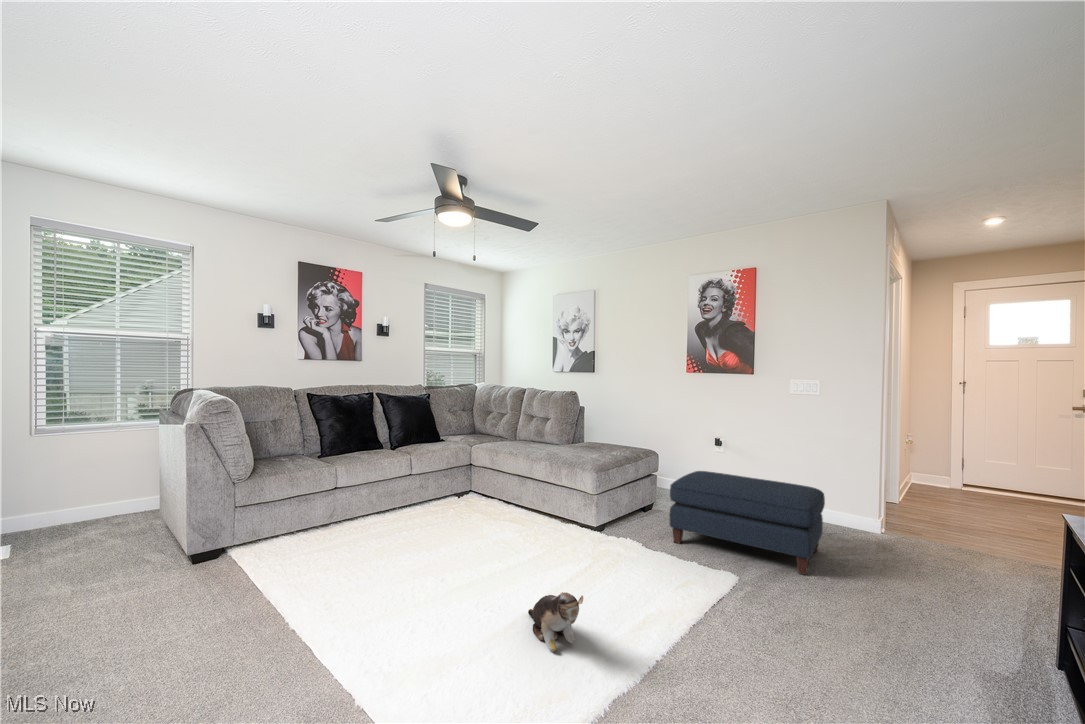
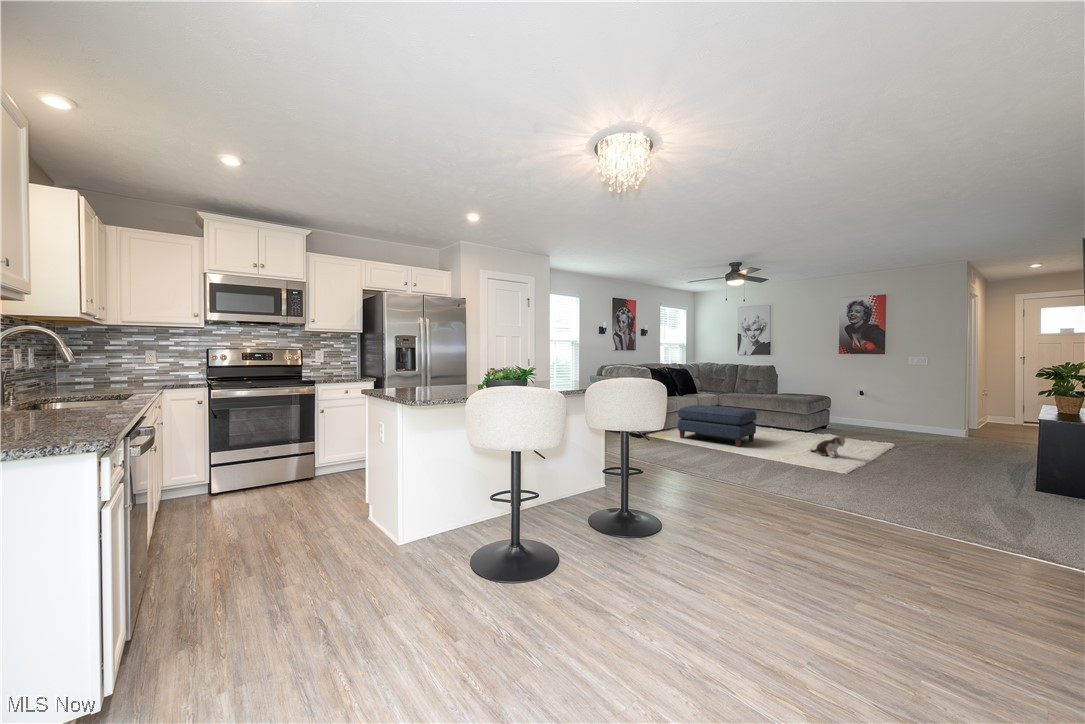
ottoman: present [670,471,825,575] -> present [678,405,756,447]

